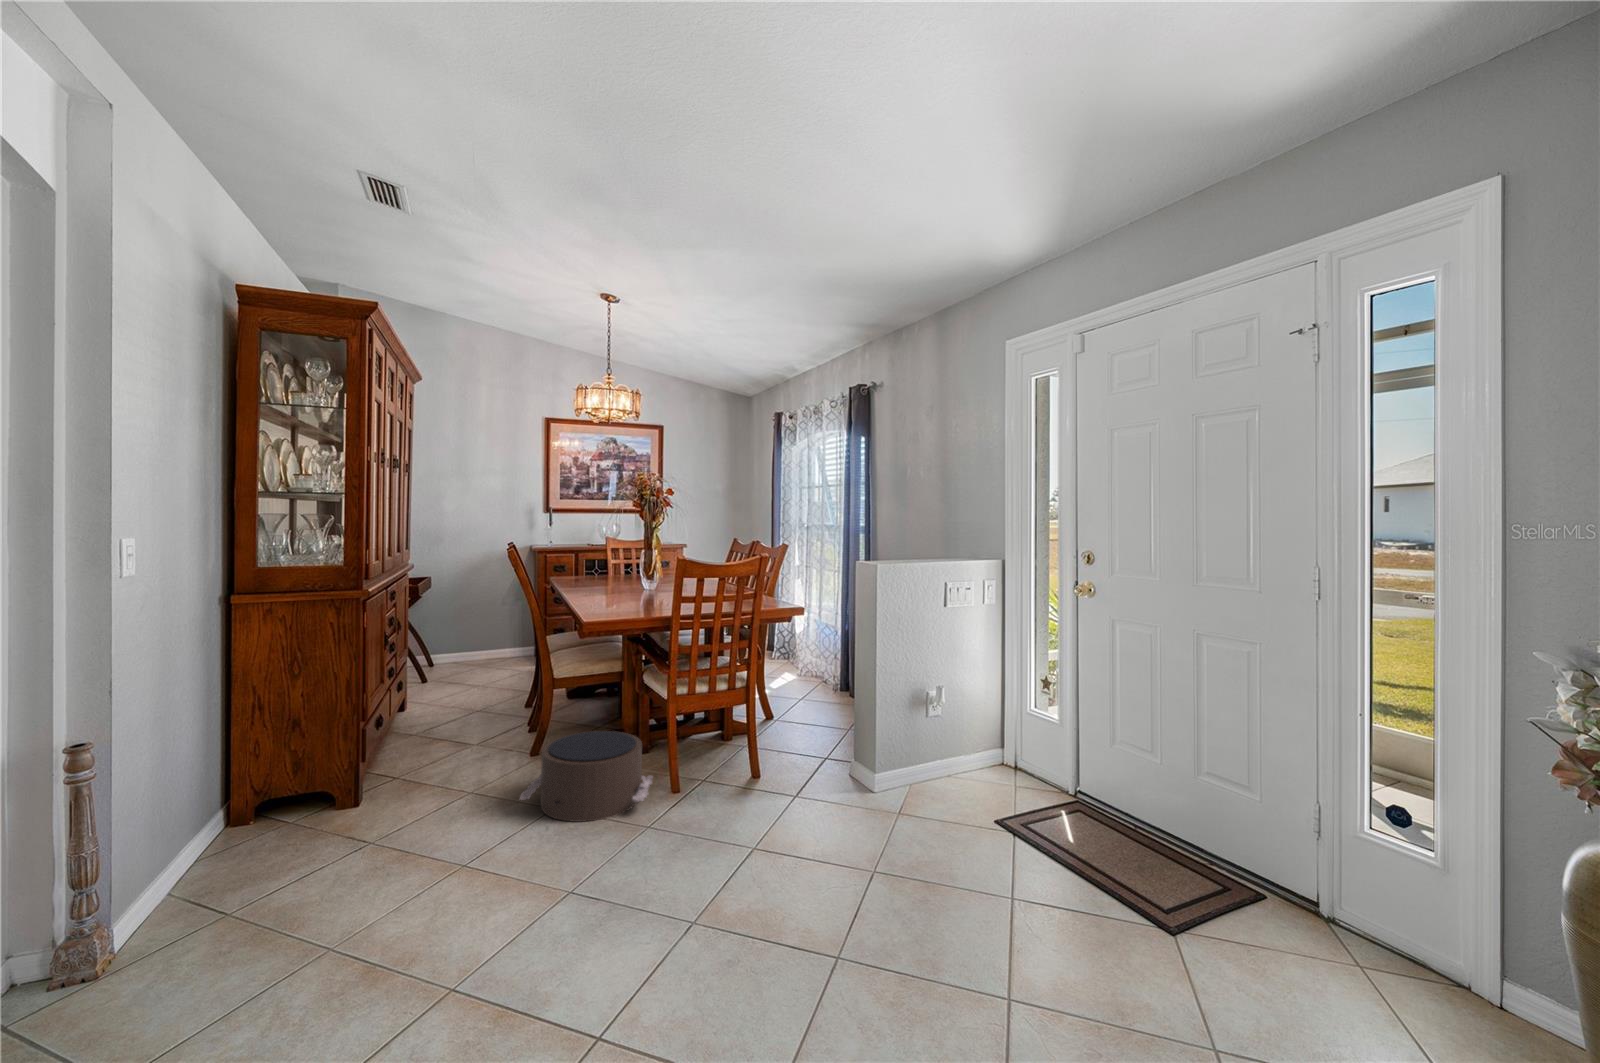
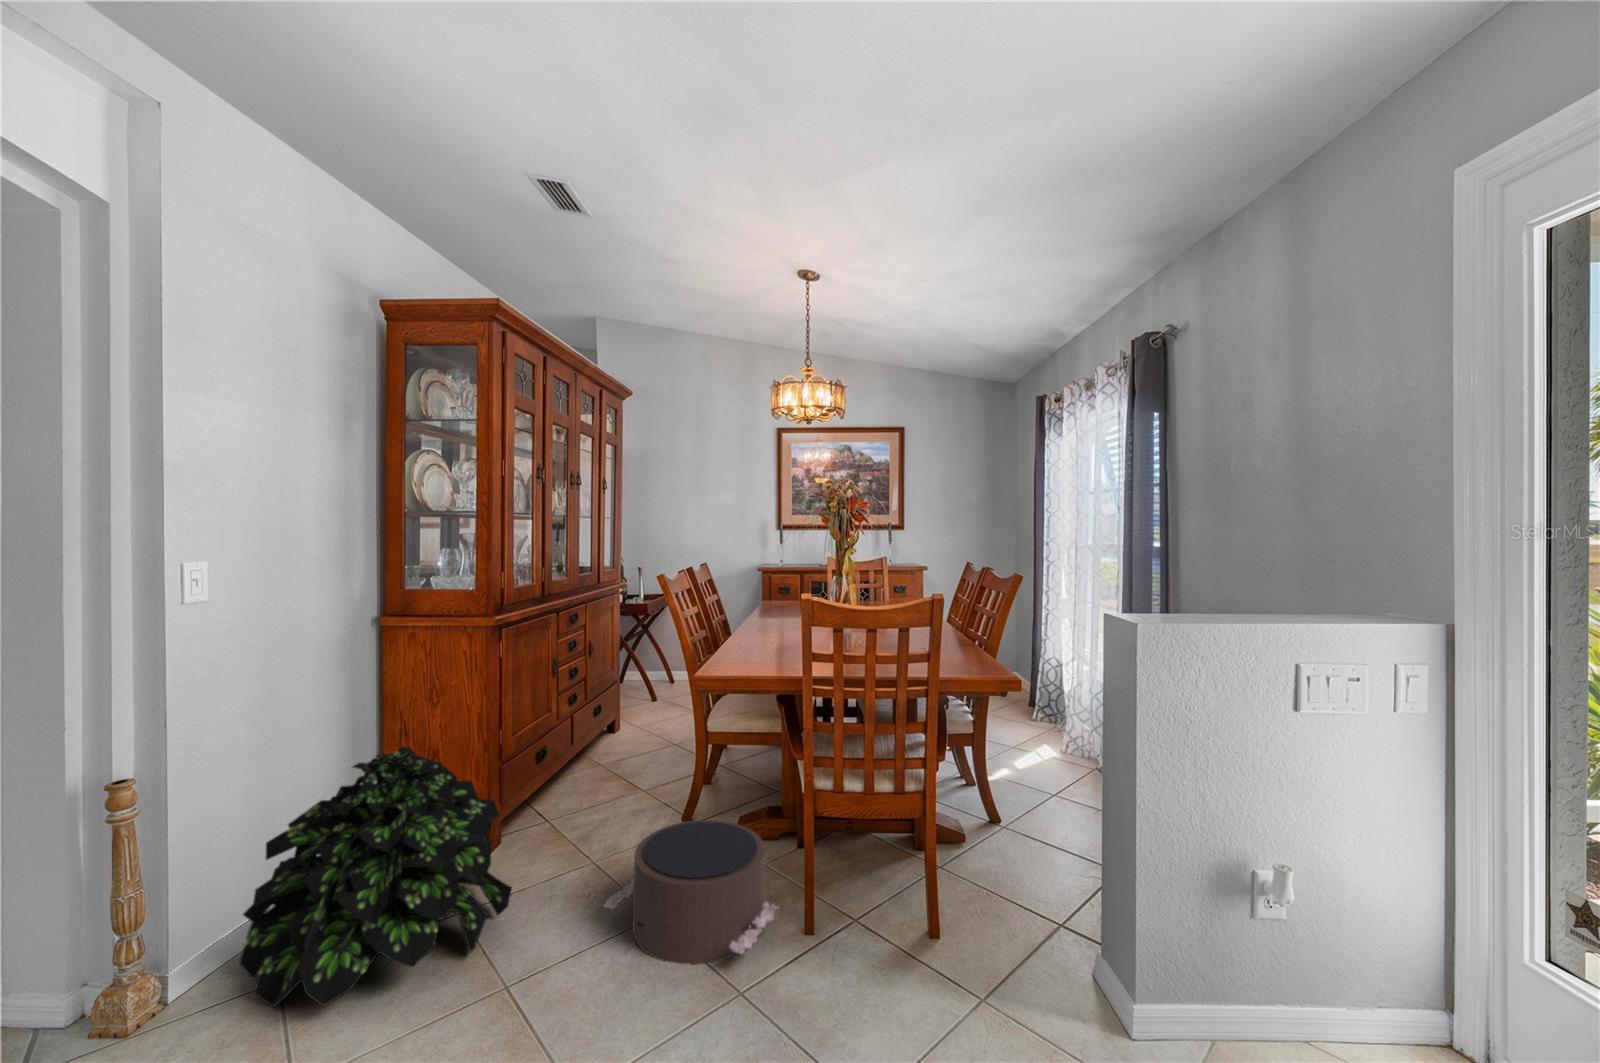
potted plant: none [184,698,434,914] -> present [239,747,512,1007]

